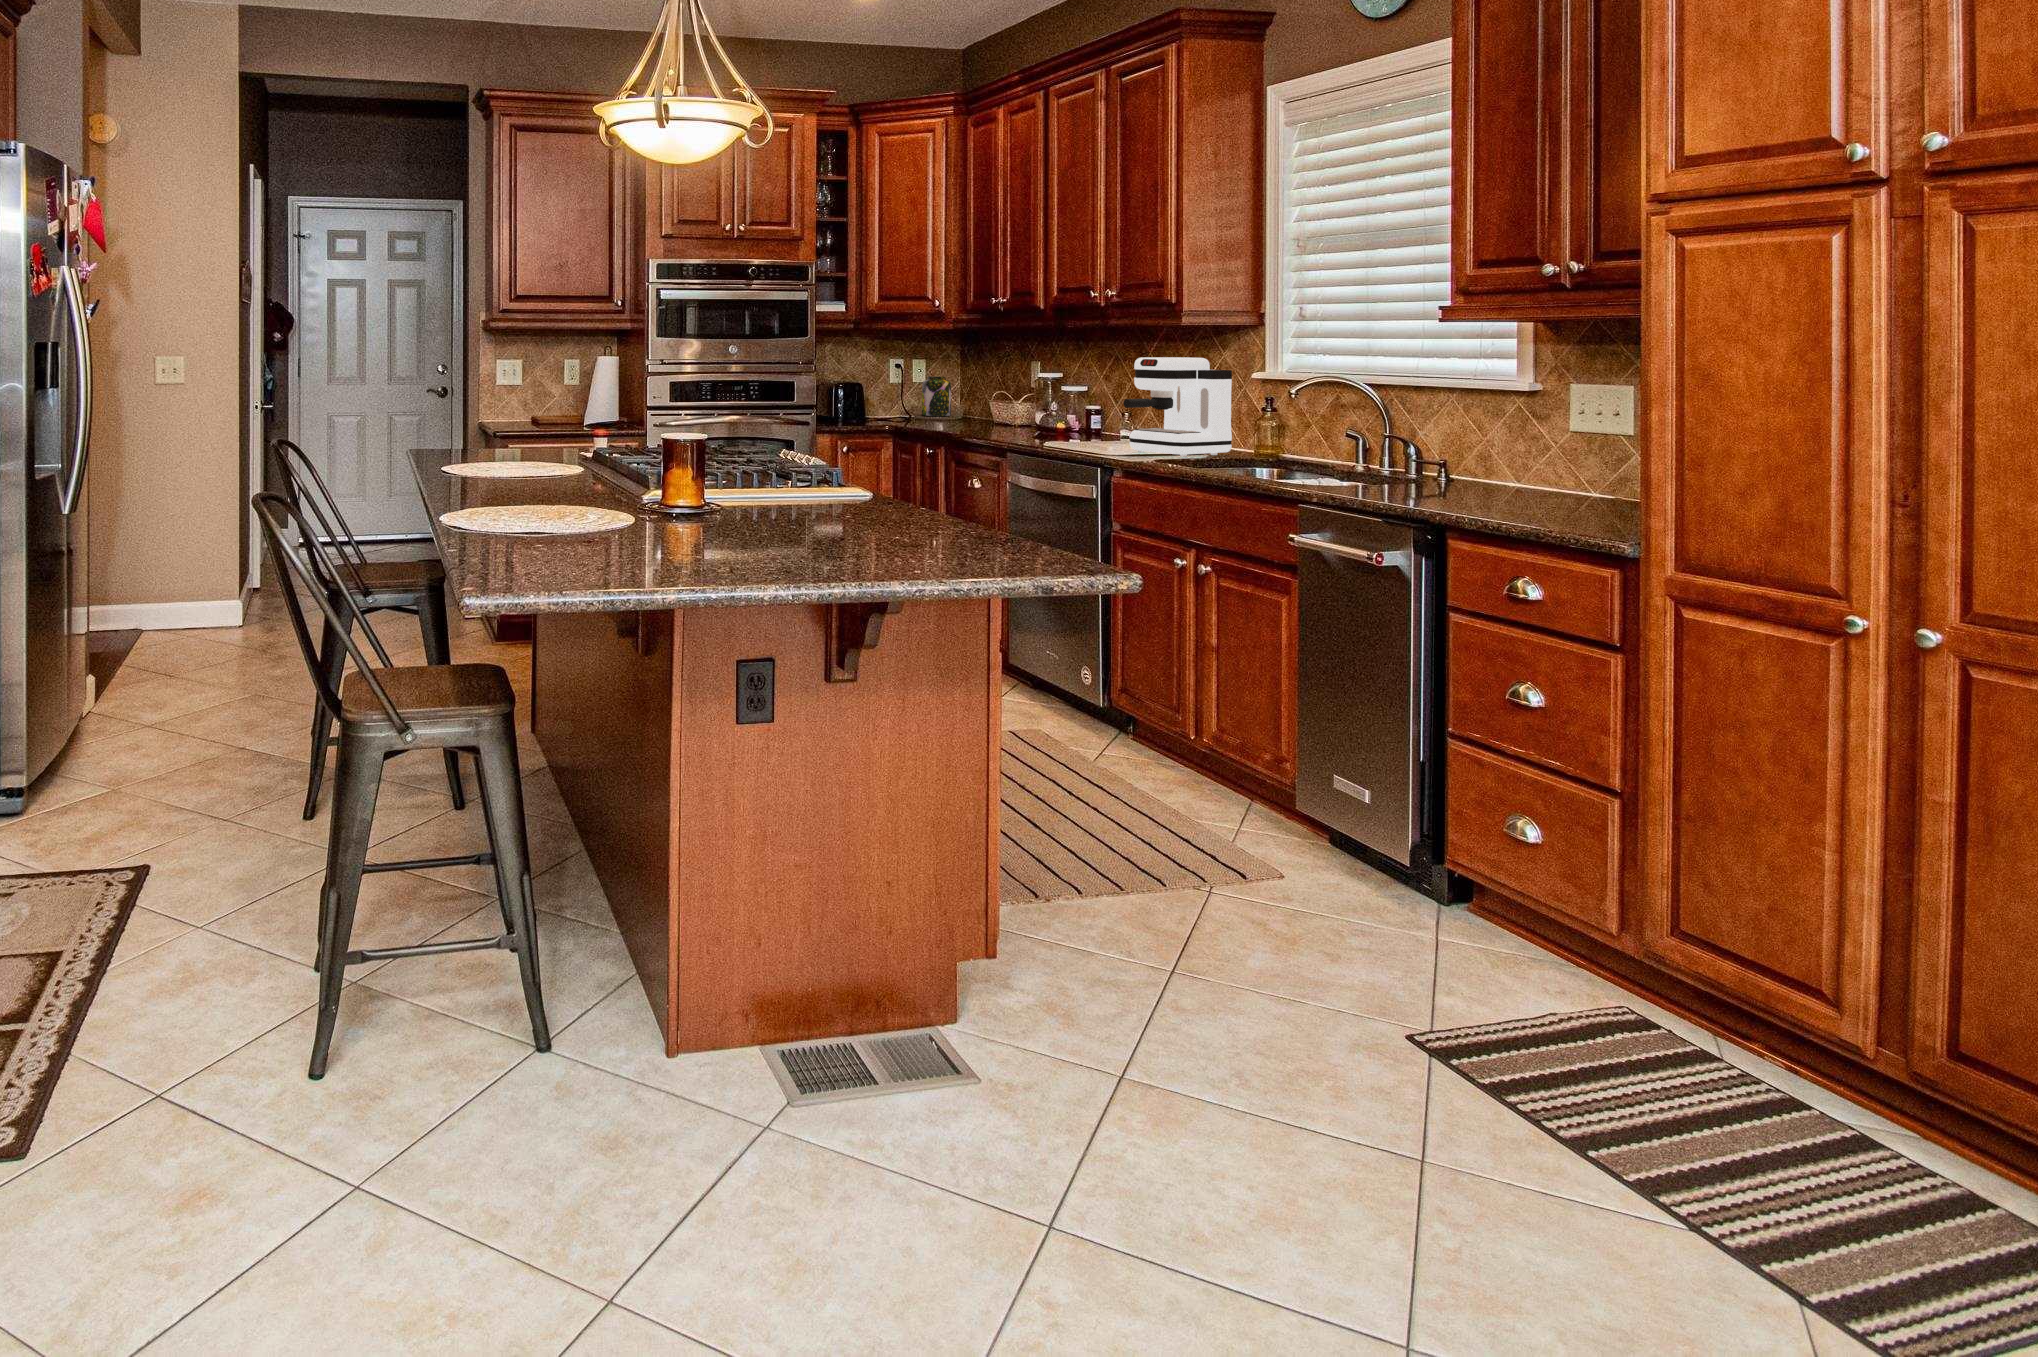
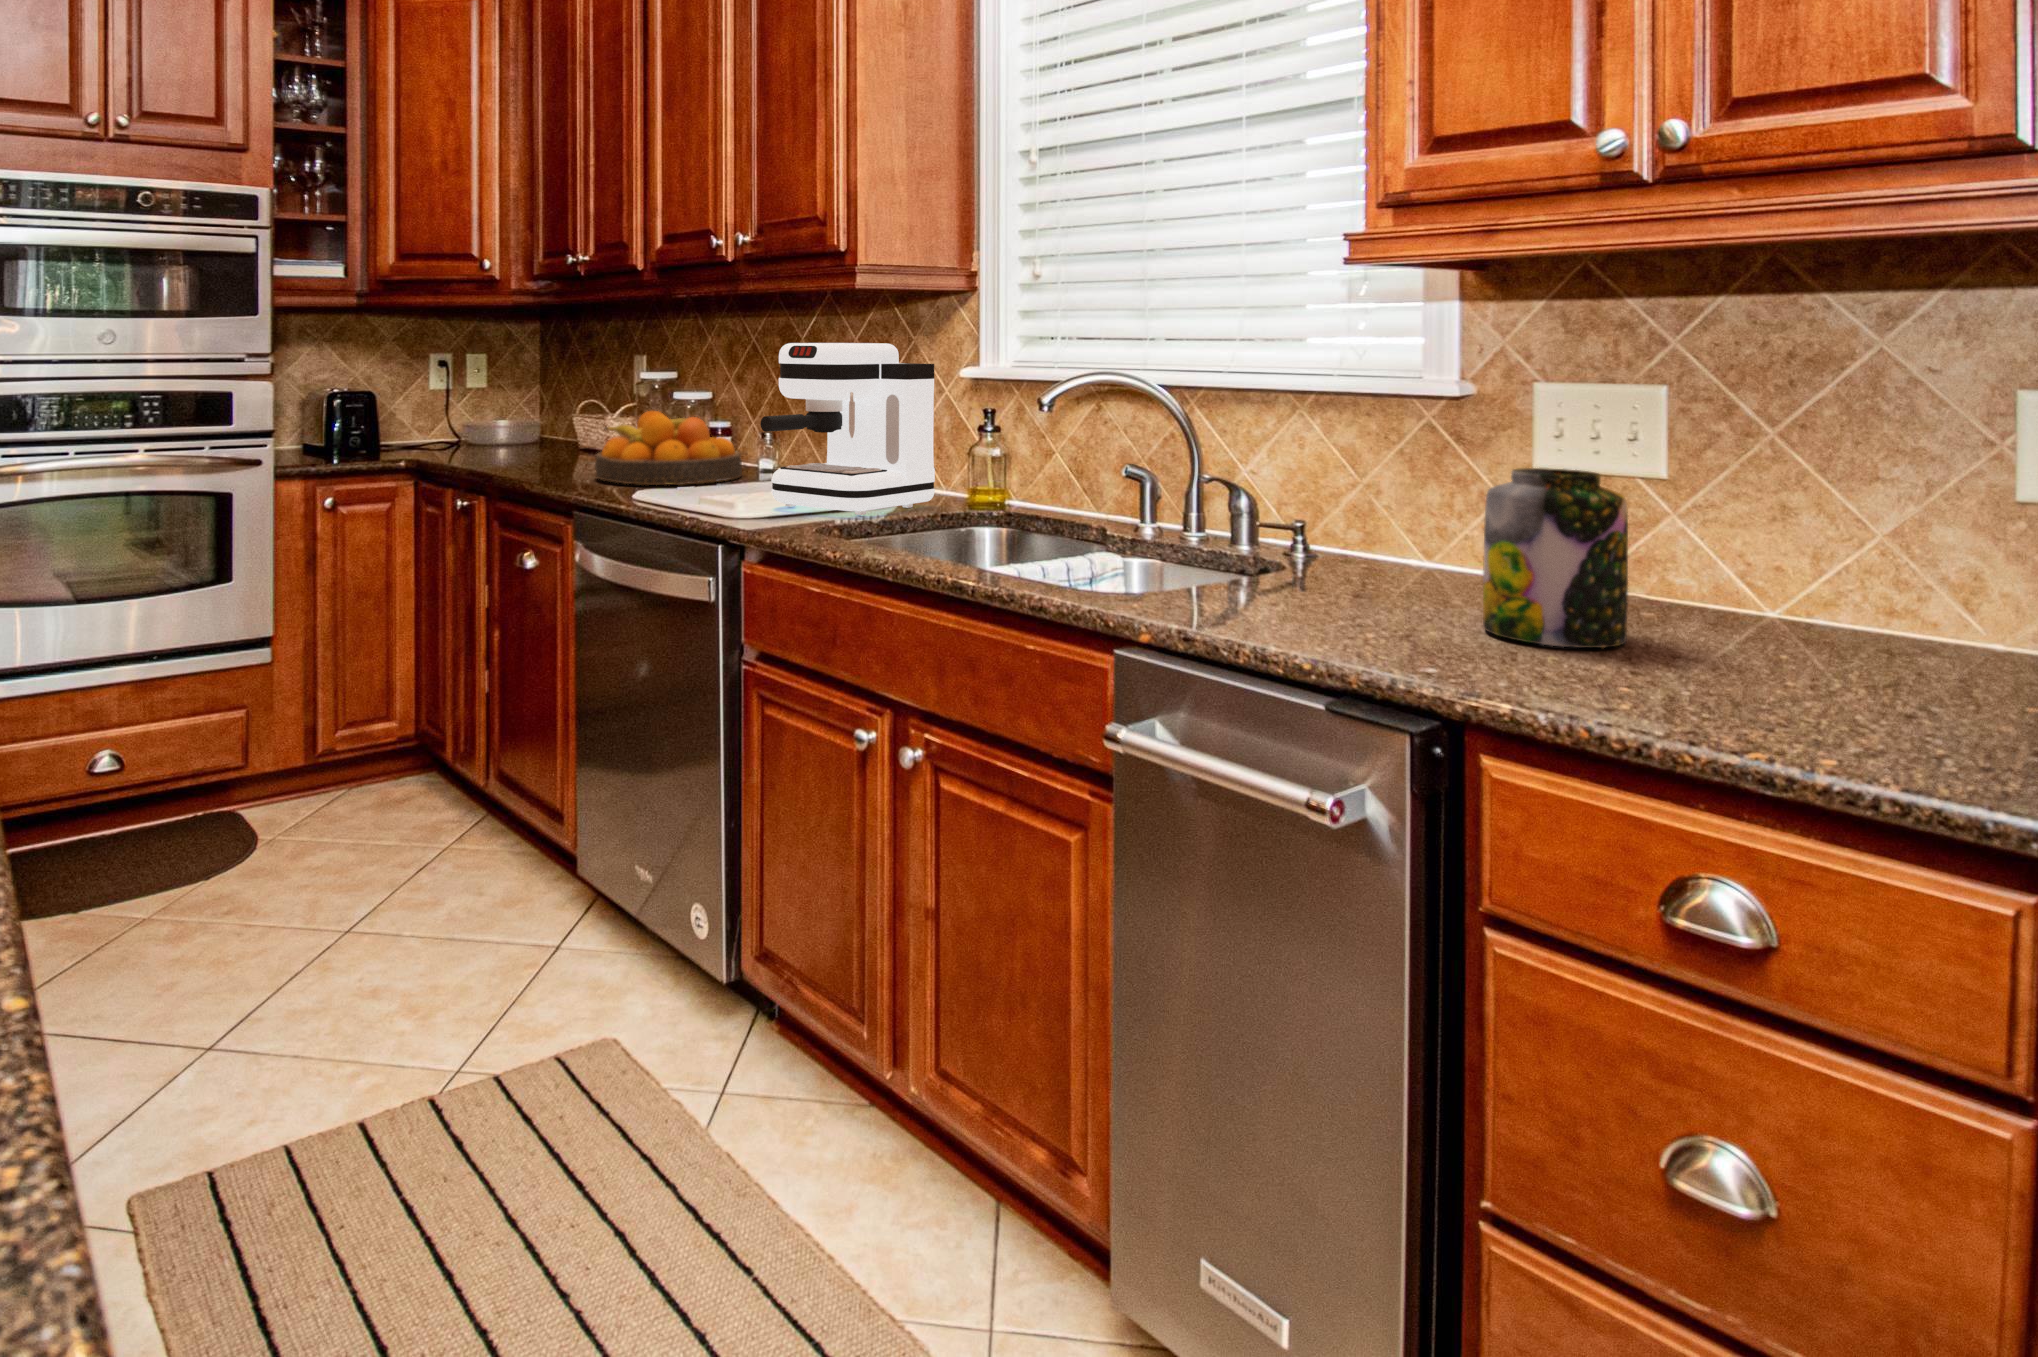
jar: present [922,376,951,416] -> present [1483,468,1628,648]
fruit bowl: none [1016,397,1109,442] -> present [595,411,742,485]

